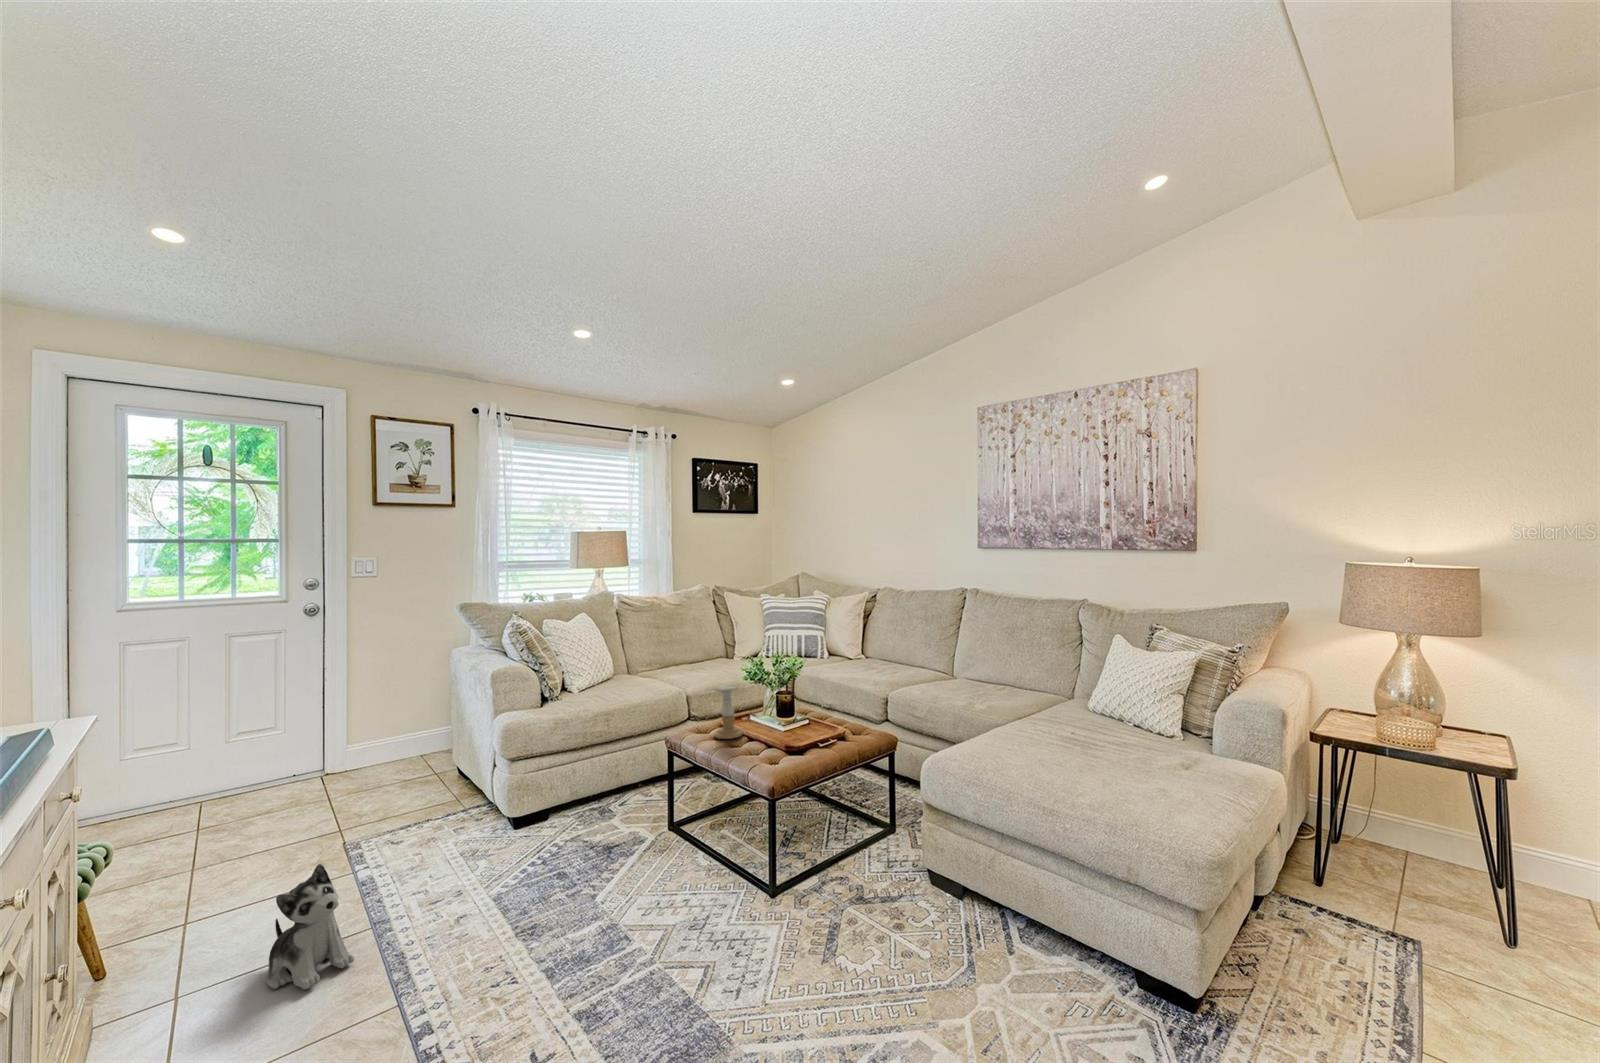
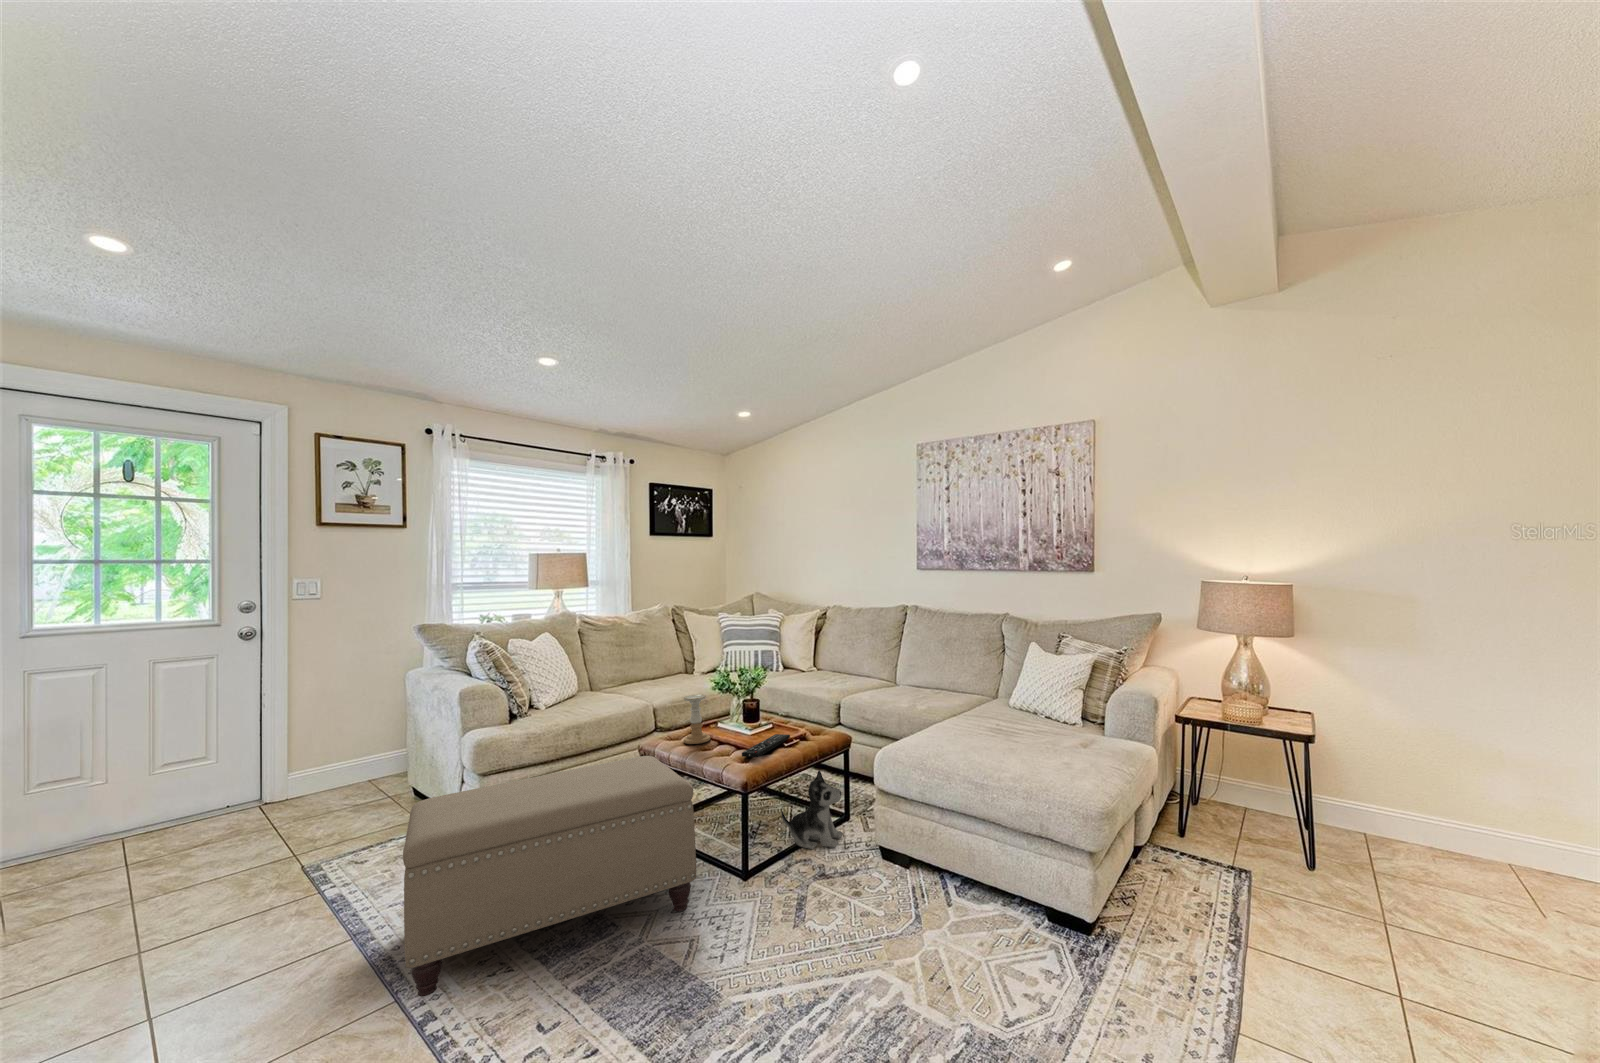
remote control: none [774,731,831,759] -> present [742,734,790,757]
ottoman: none [387,752,716,1014] -> present [403,756,696,997]
plush toy: present [266,864,354,989] -> present [781,770,842,849]

